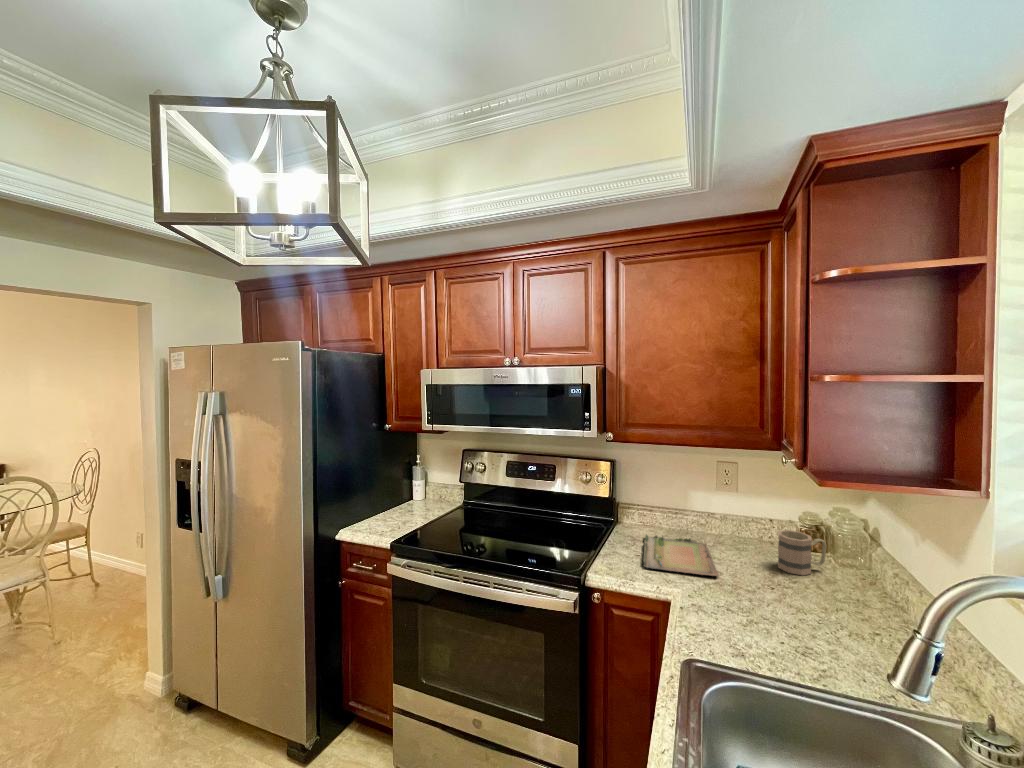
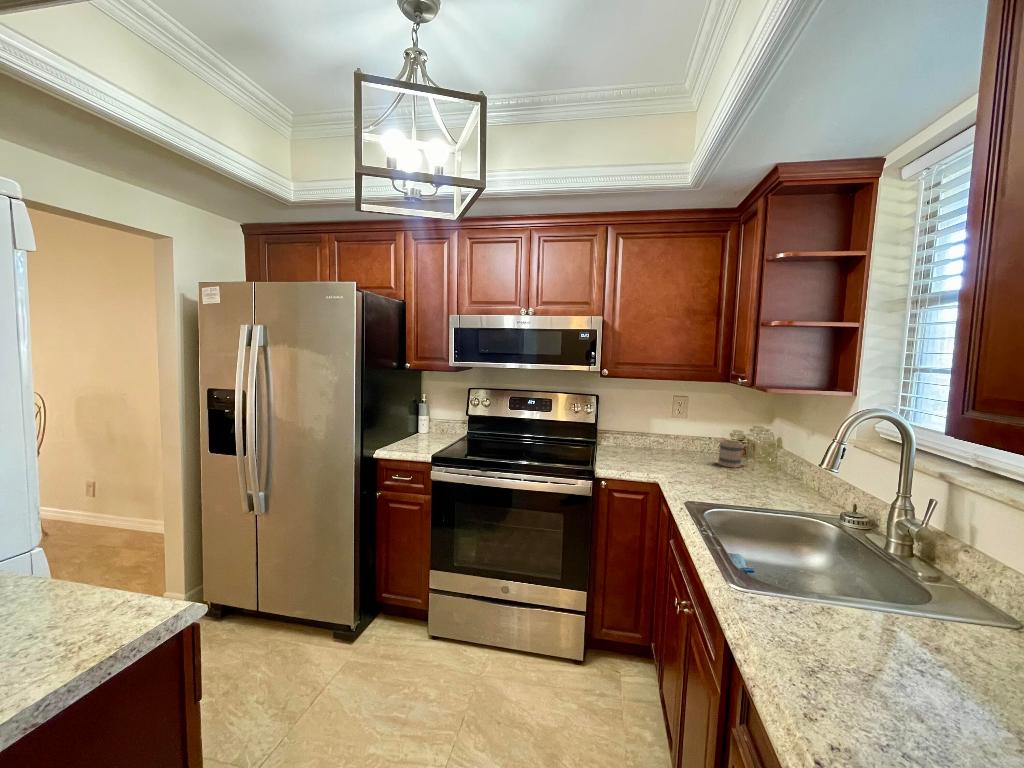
tray: present [644,535,719,576] -> none [624,448,685,468]

